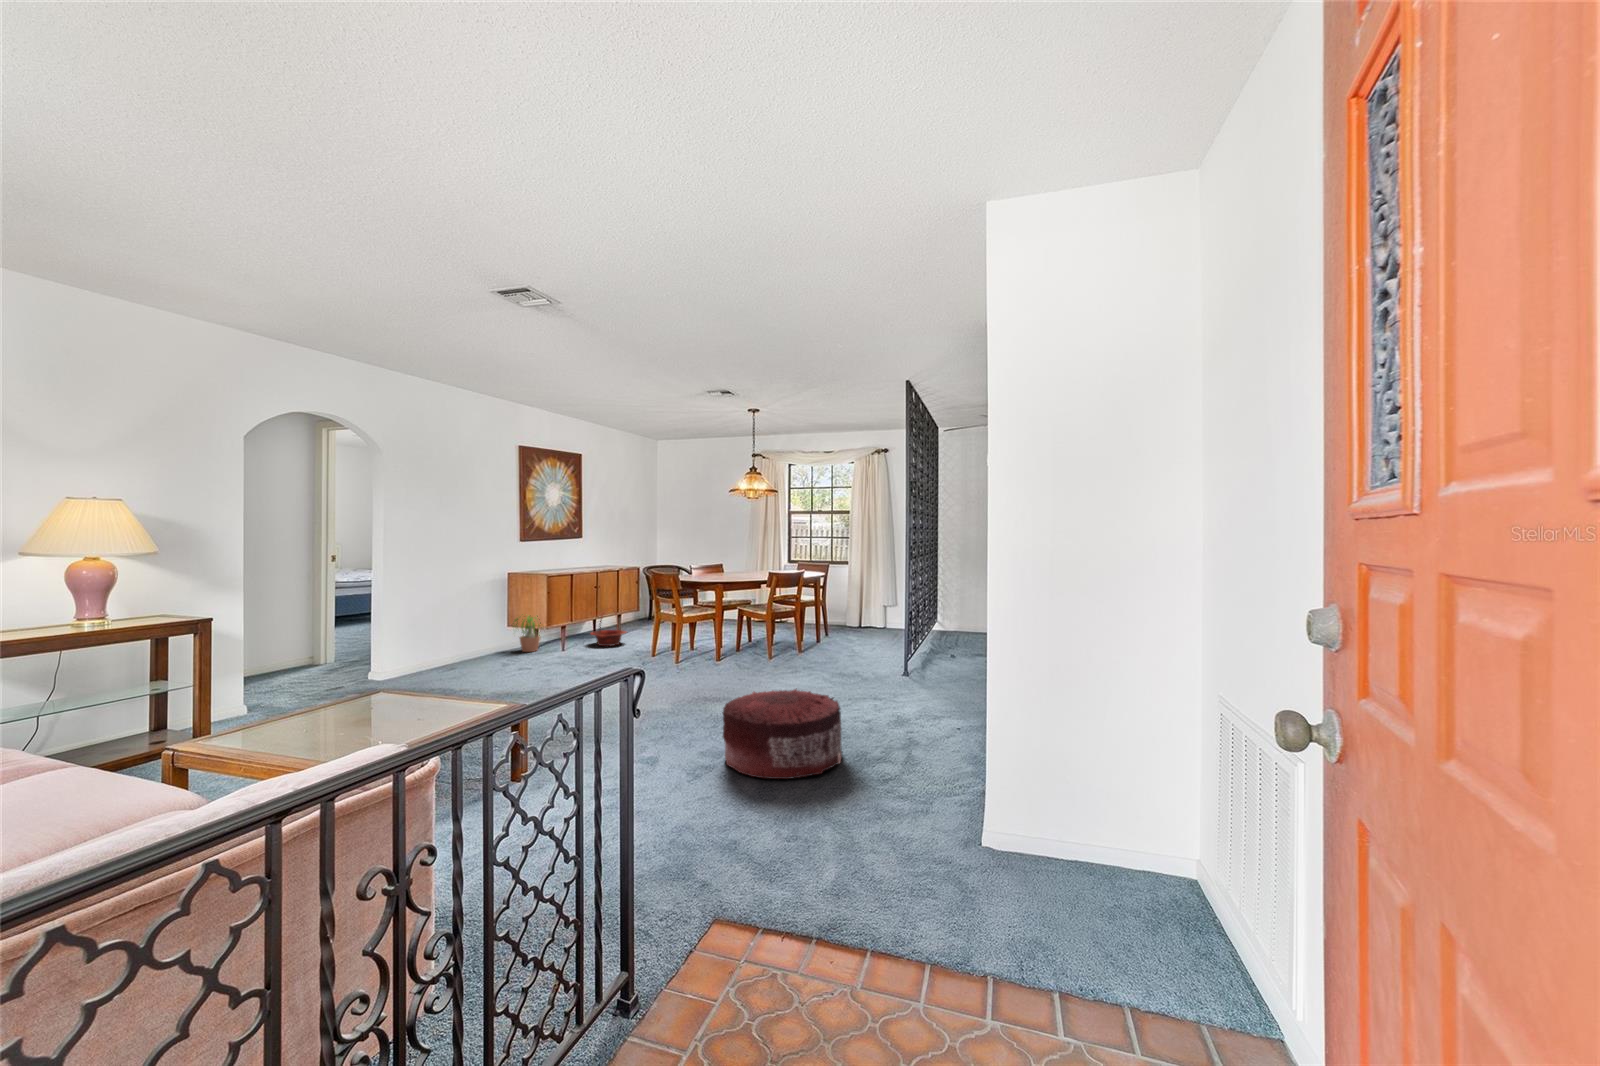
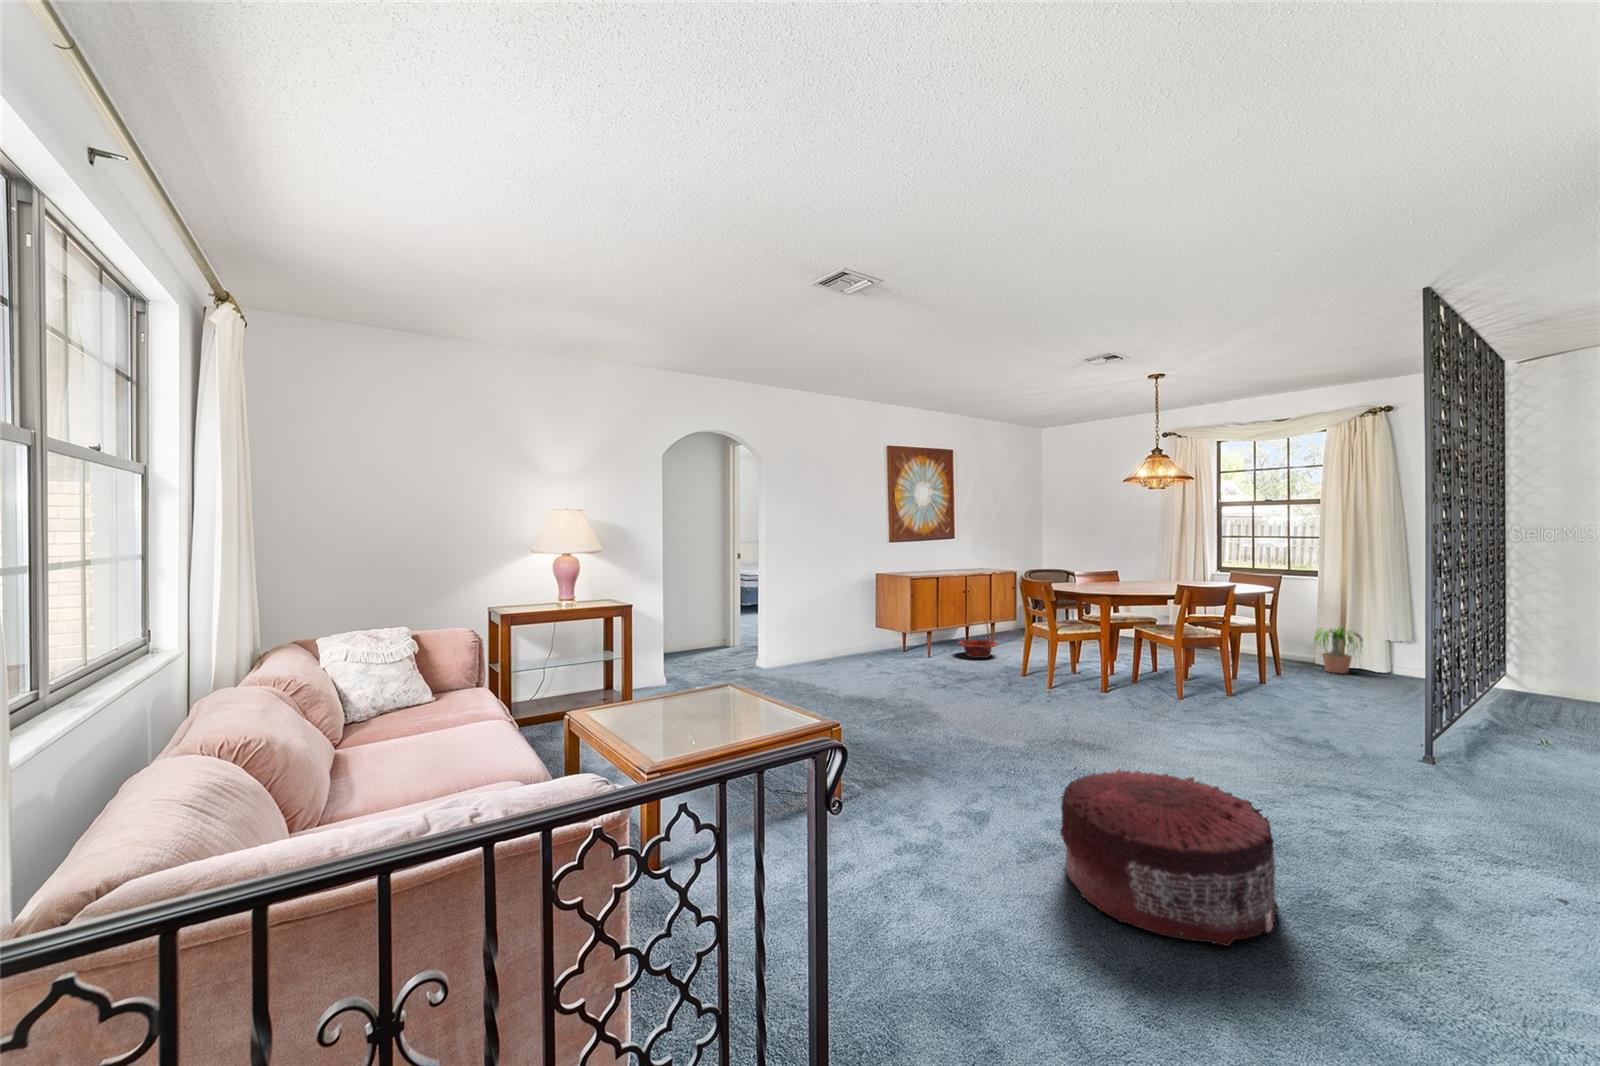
potted plant: present [513,616,541,652] -> present [1314,628,1363,673]

